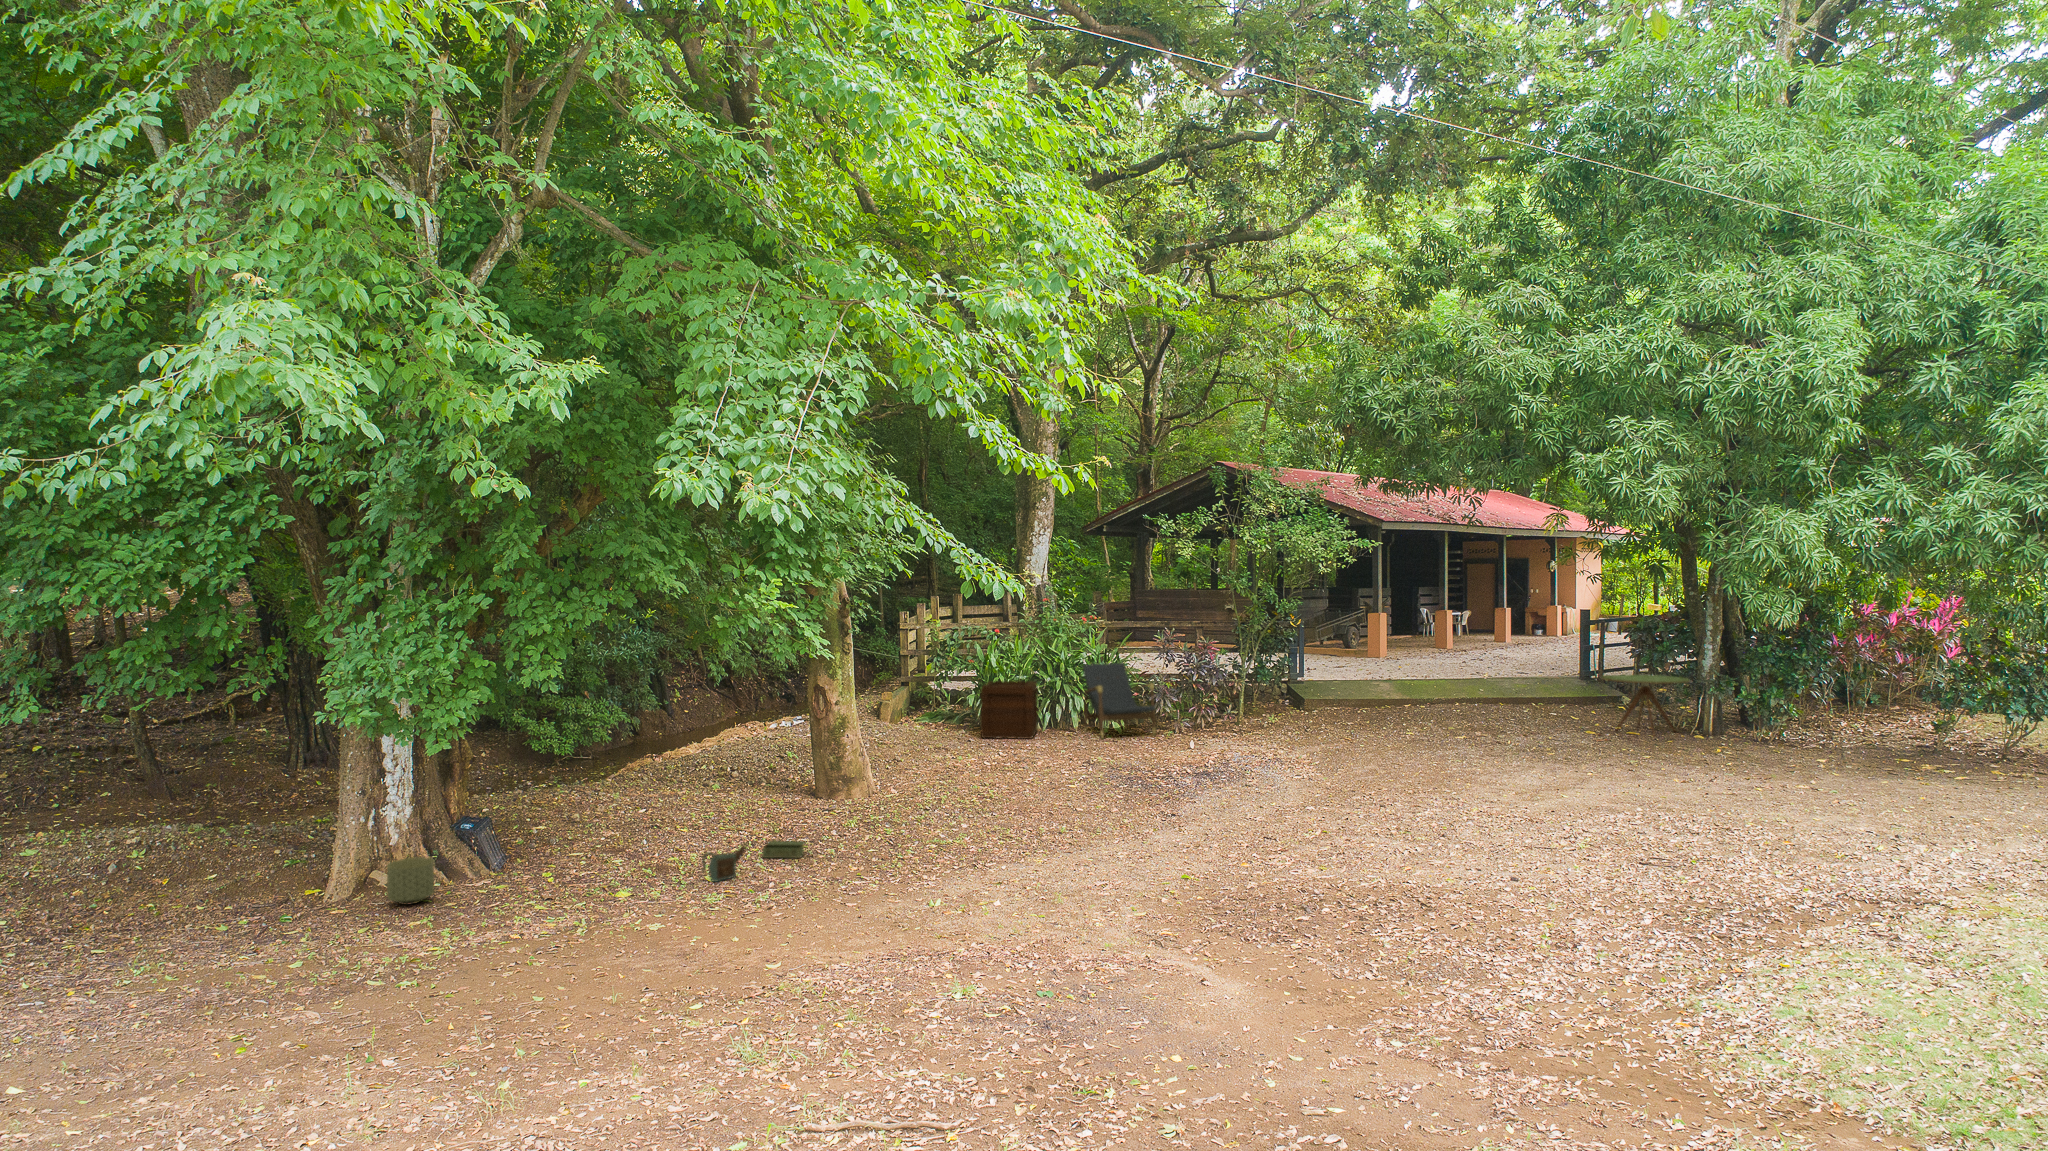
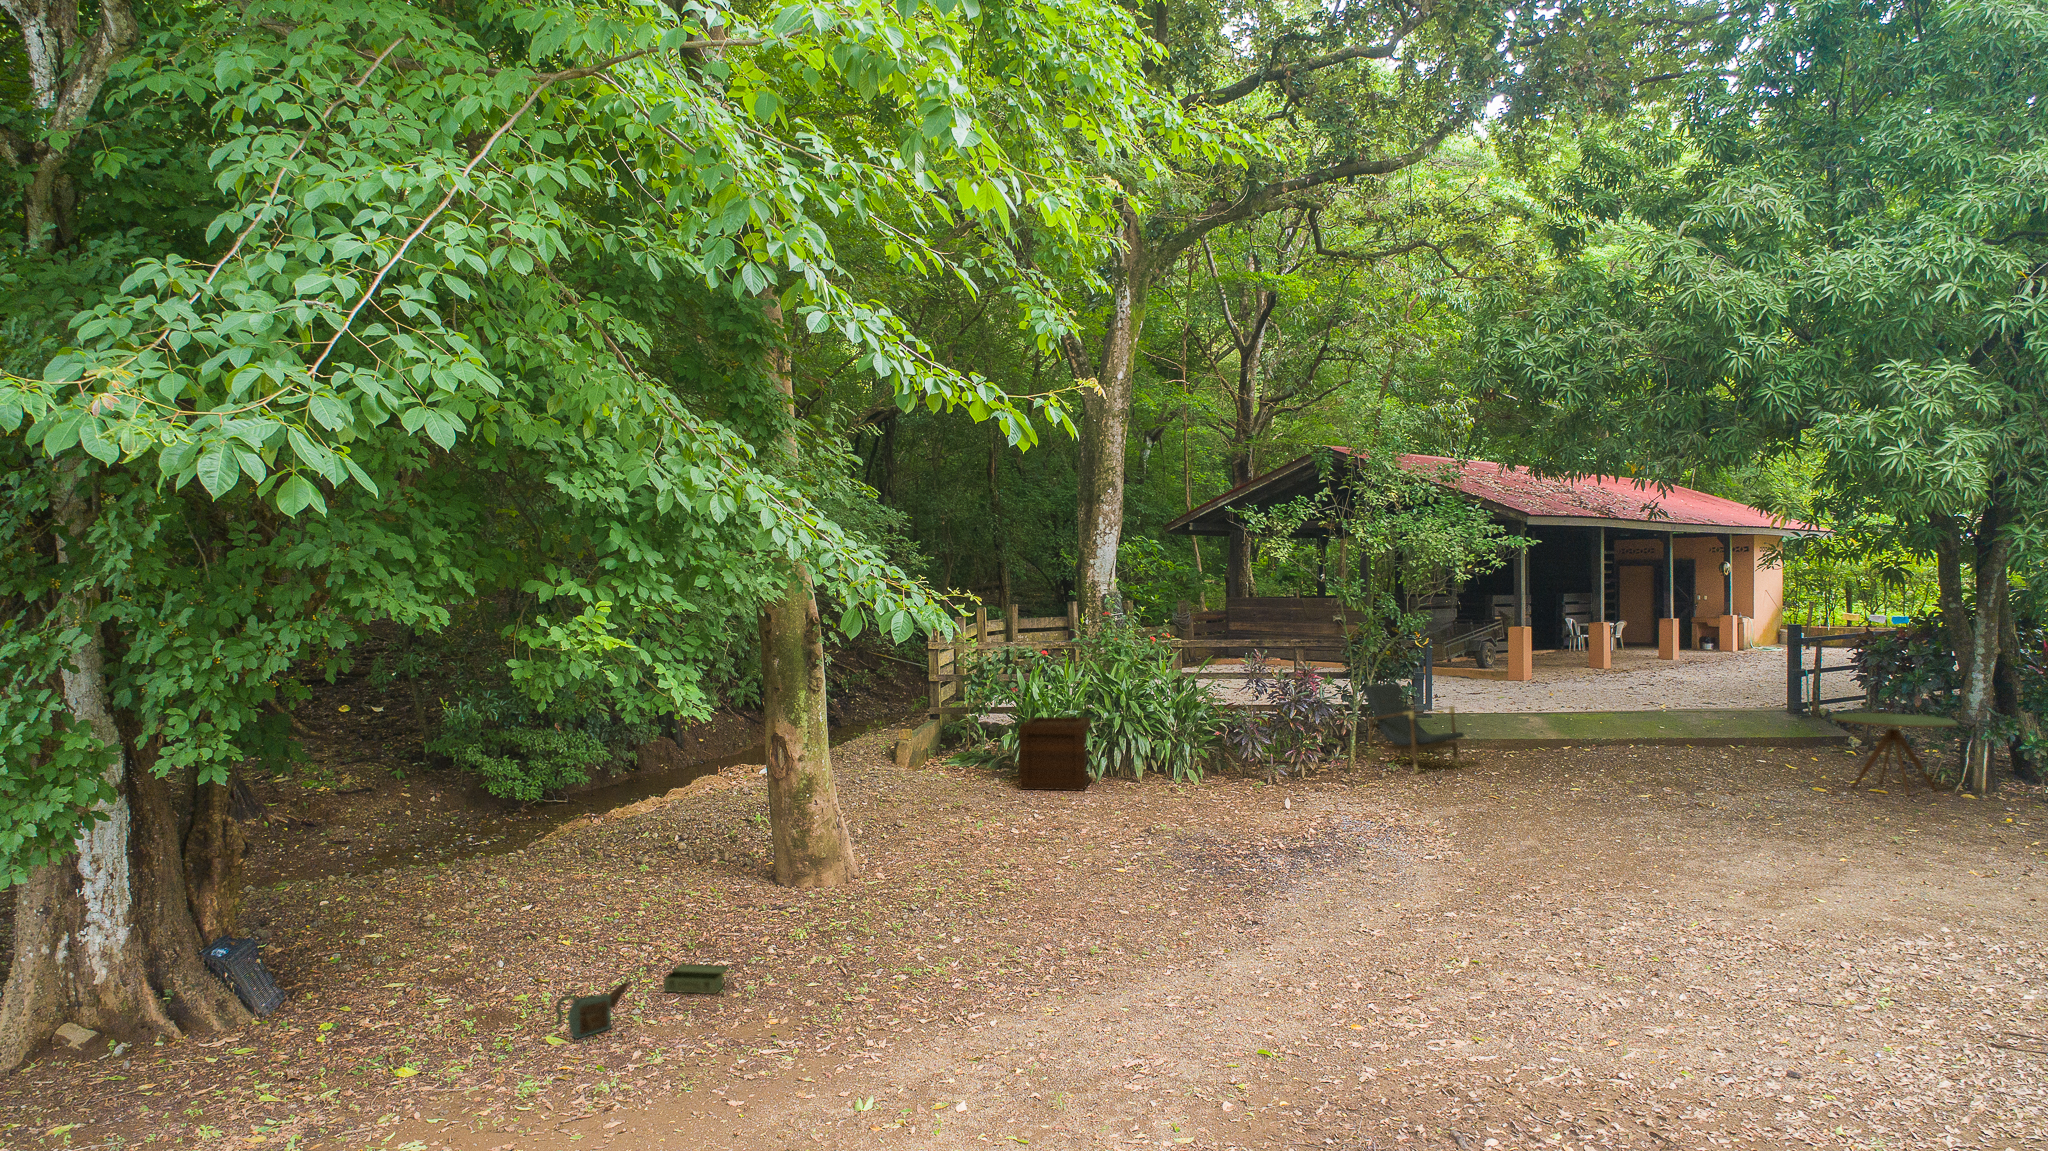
lounge chair: present [1082,663,1156,738] -> present [1363,683,1464,774]
planter: present [387,857,434,905] -> none [97,1000,172,1072]

